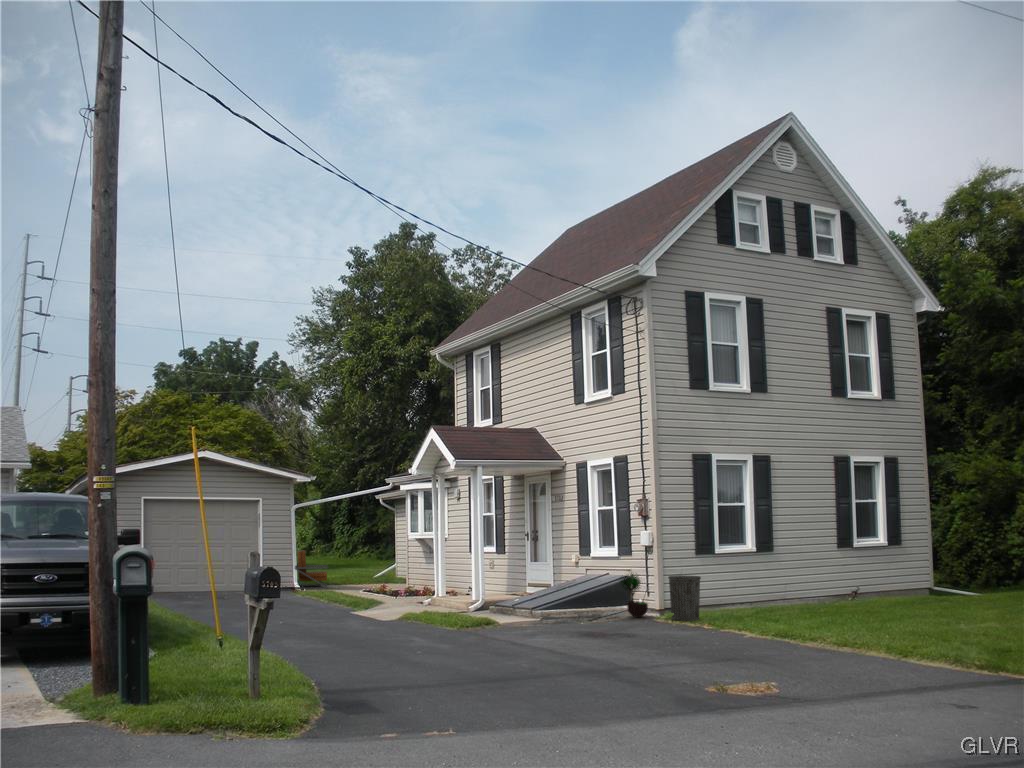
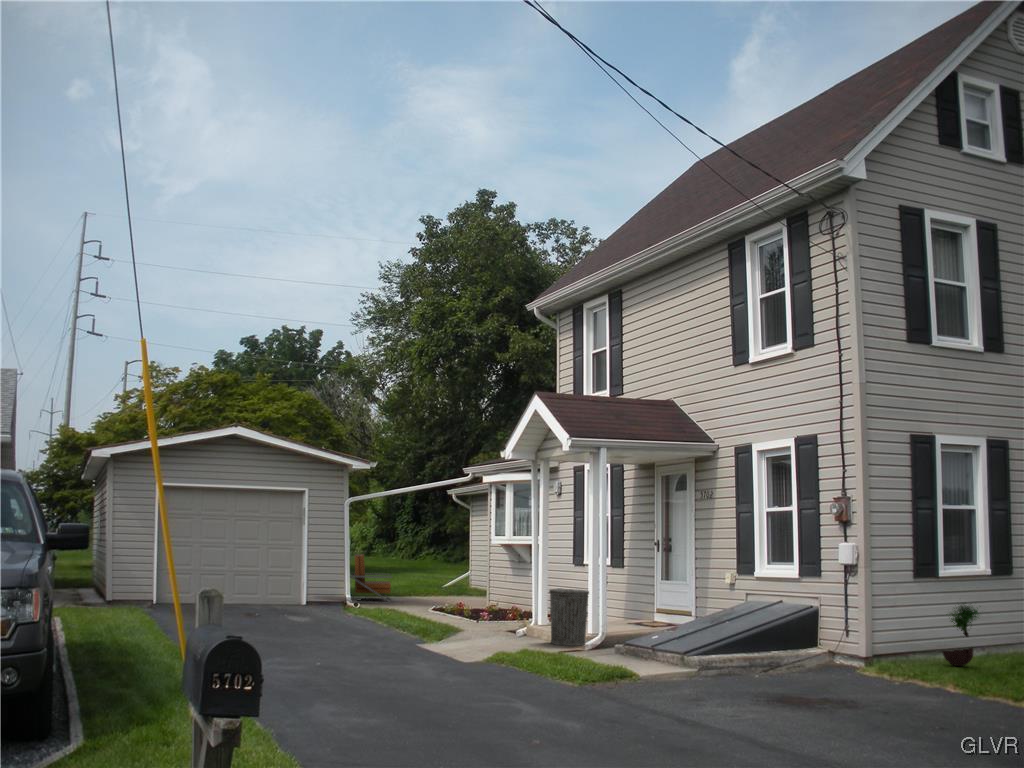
potted tree: present [619,574,648,618] -> present [942,605,978,666]
trash can: present [668,575,701,621] -> present [549,588,589,646]

